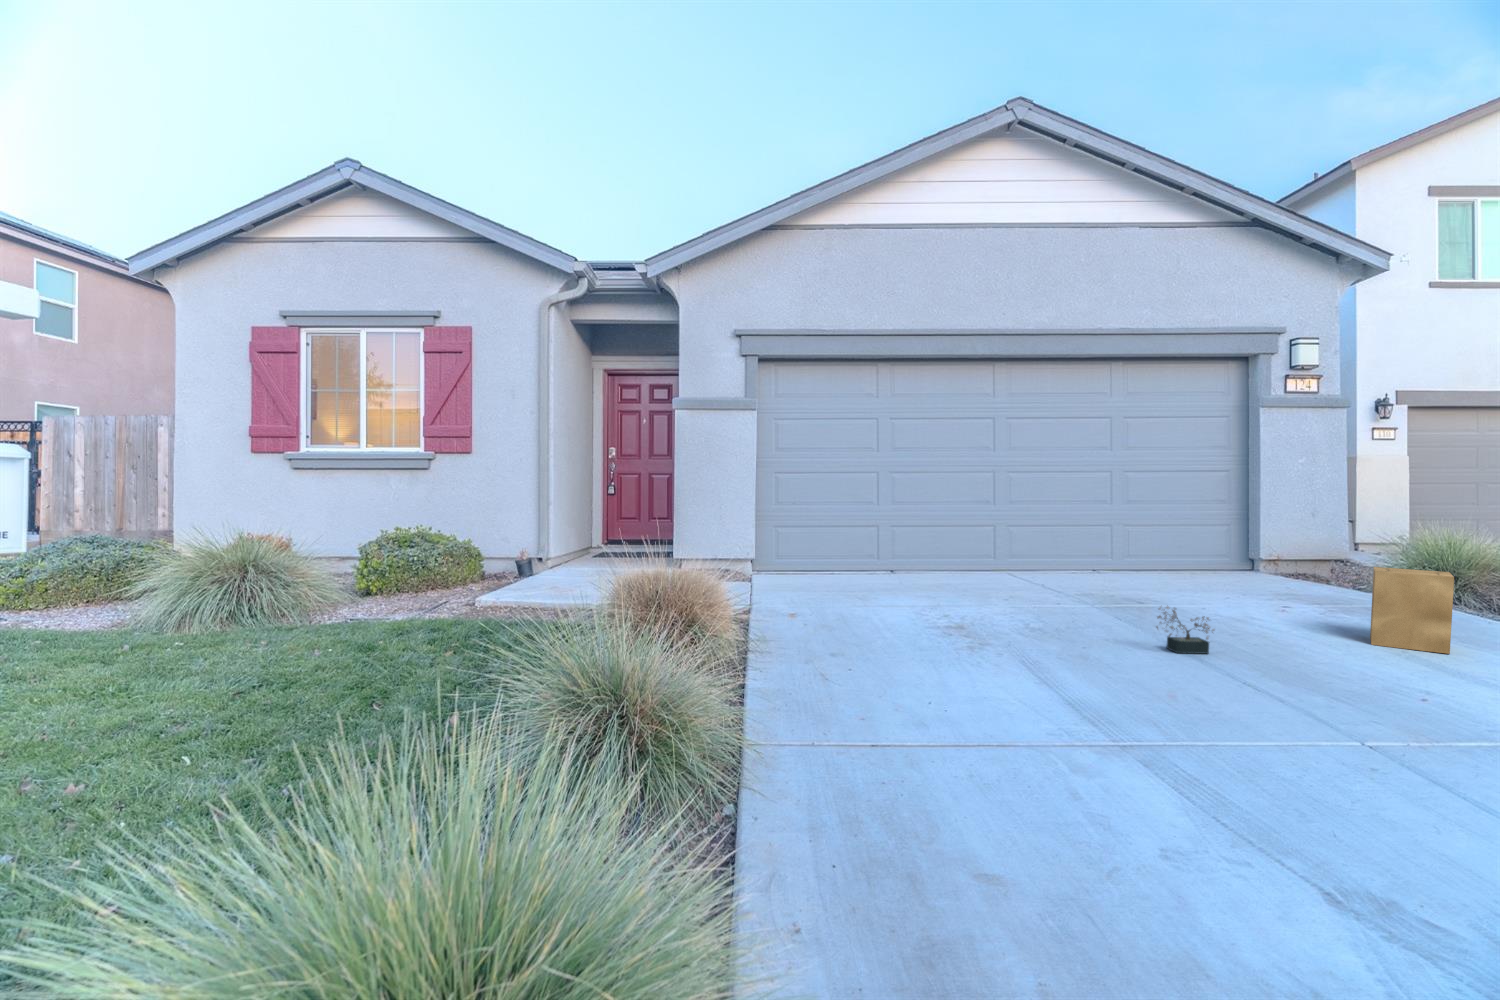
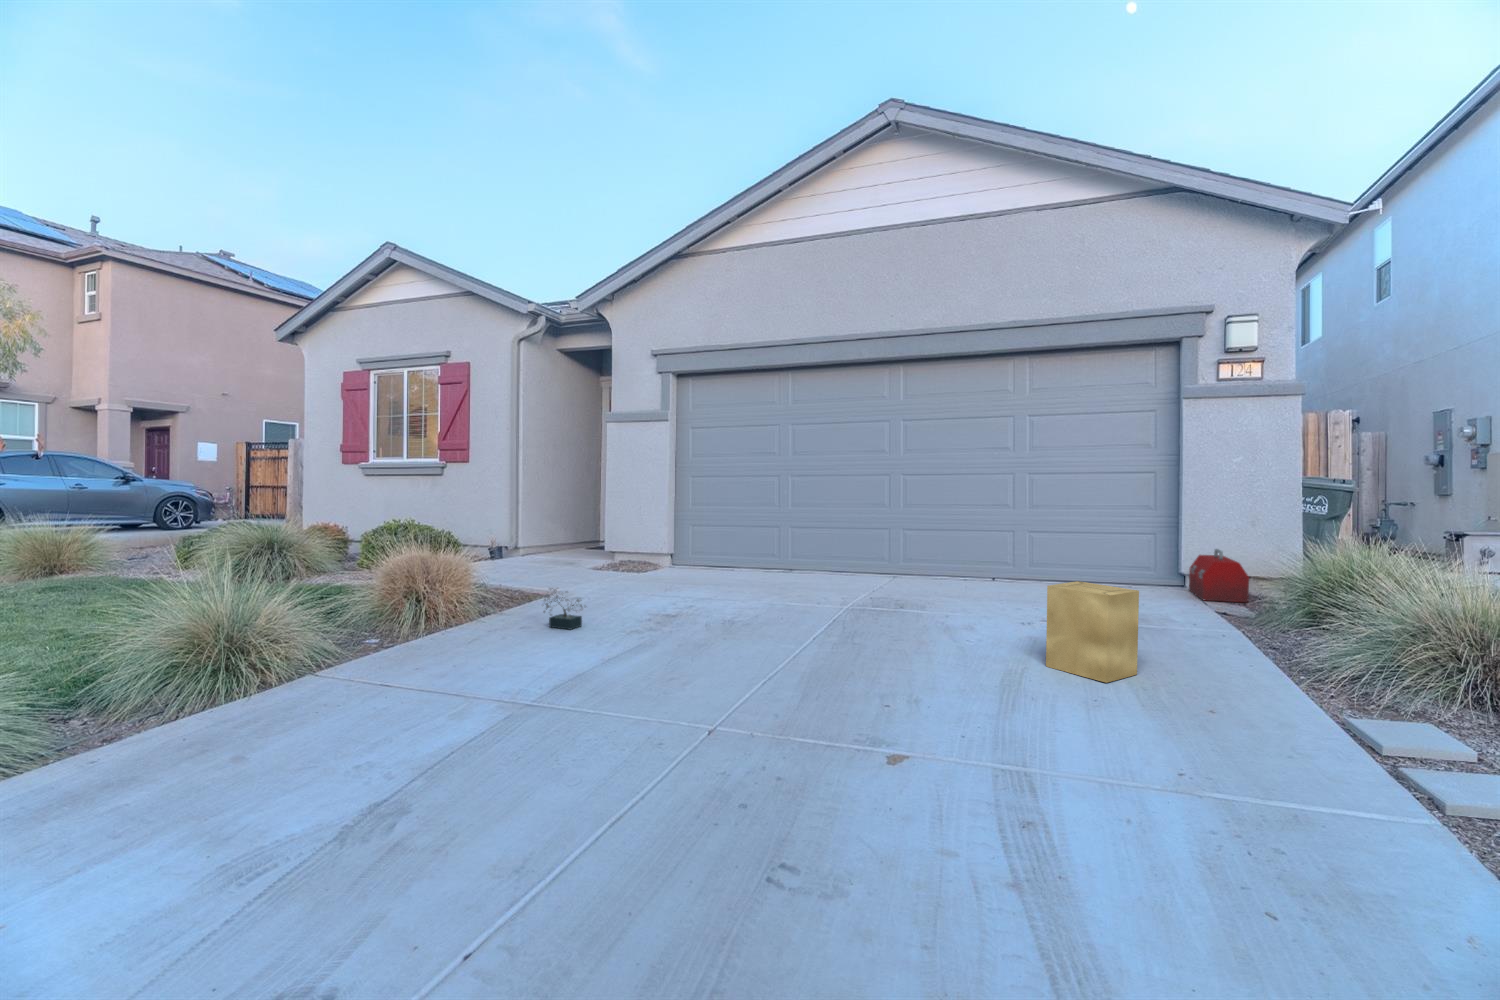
toolbox: none [1267,538,1337,583] -> present [1189,549,1249,602]
decorative plant: present [1157,606,1215,654] -> present [540,588,582,630]

